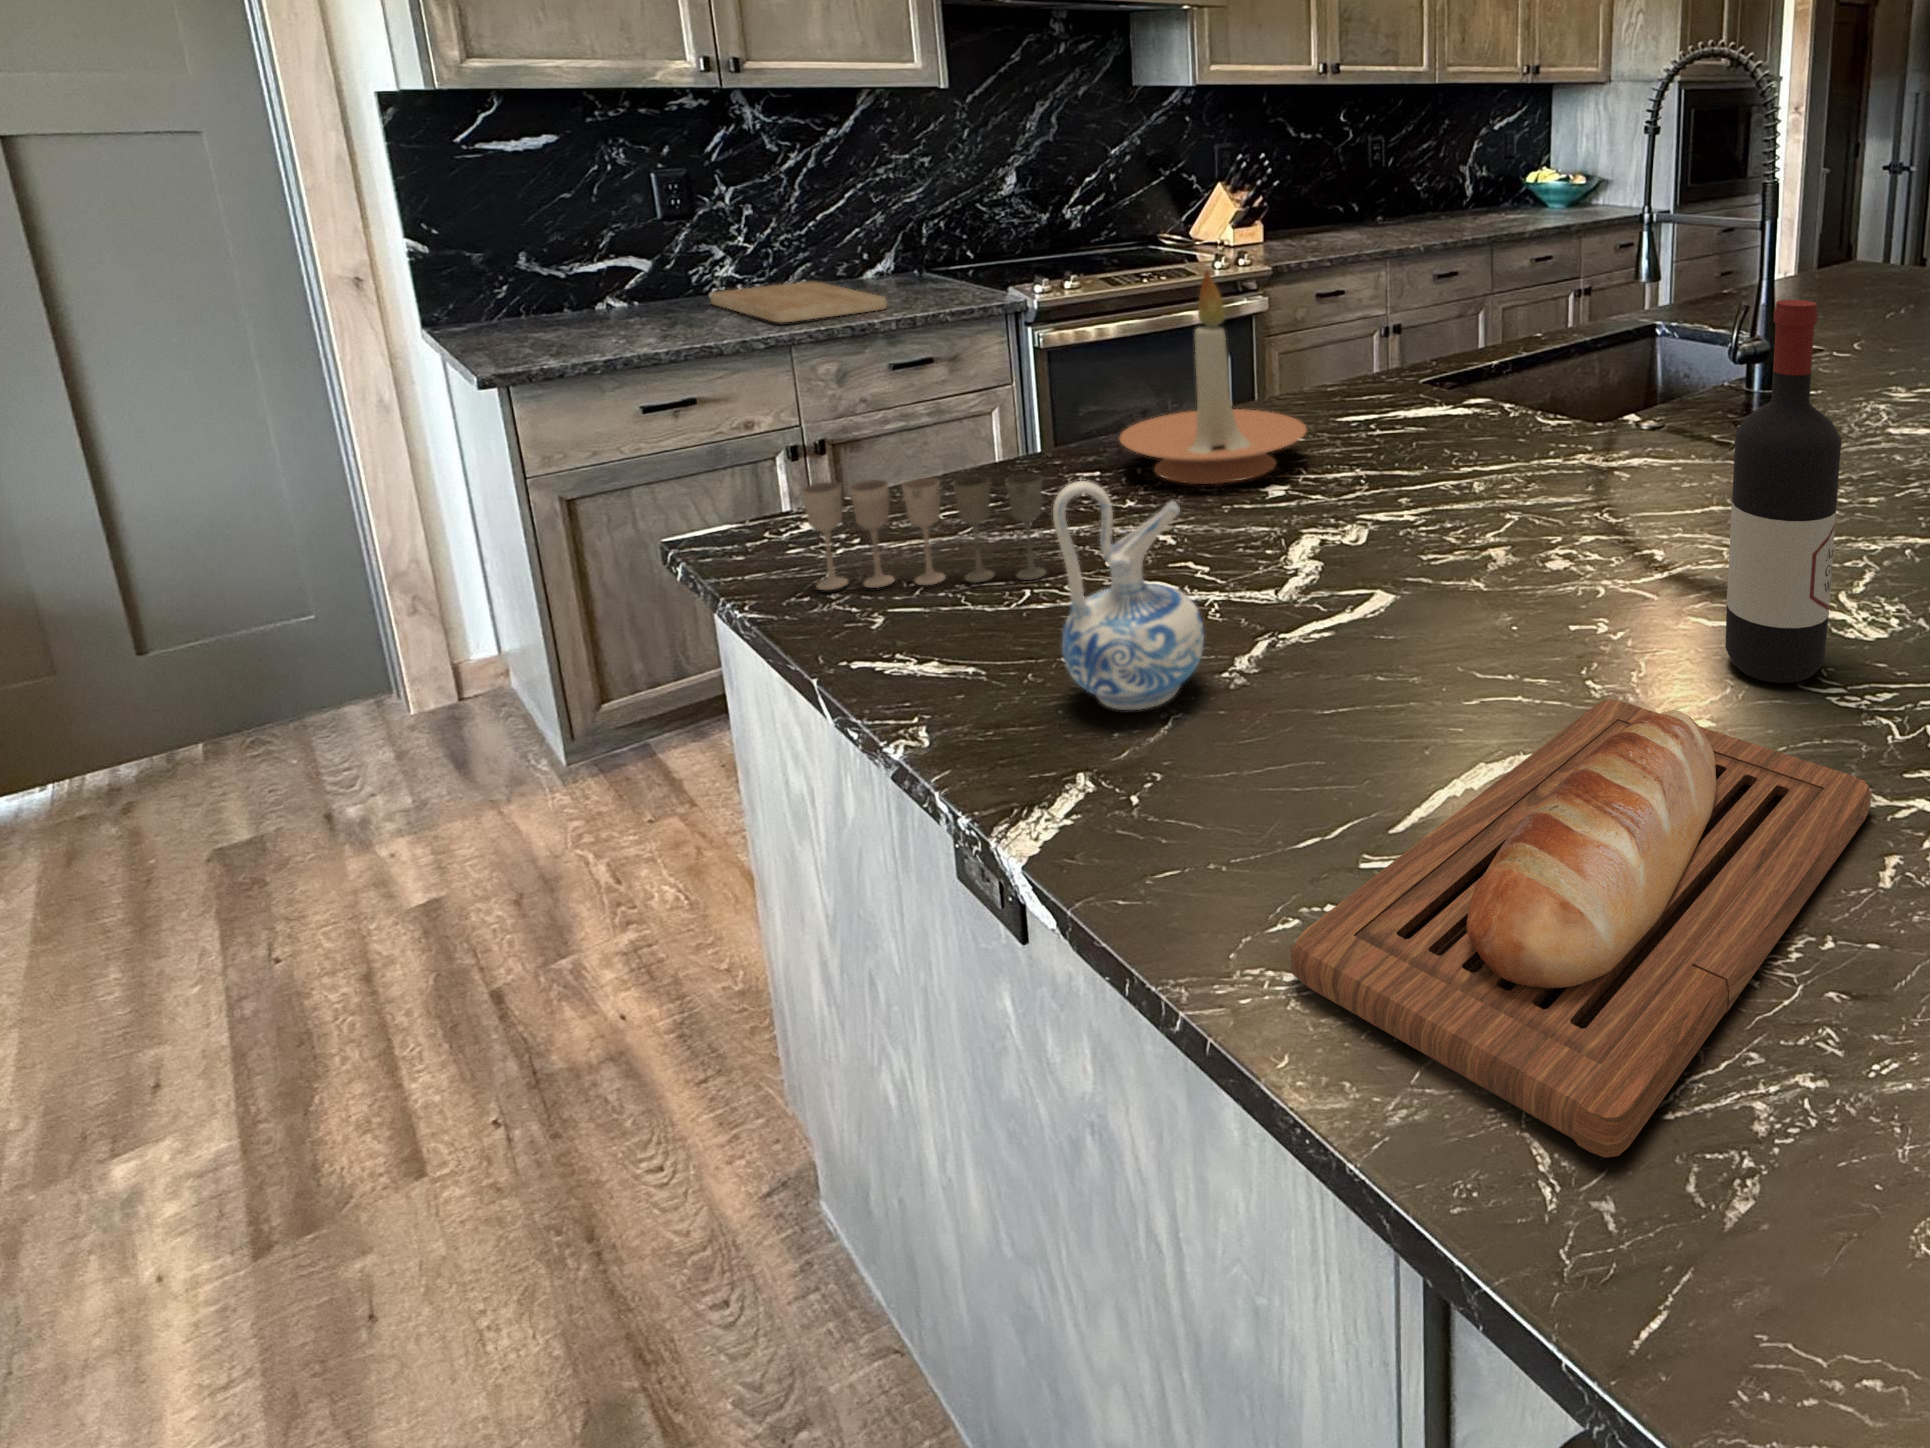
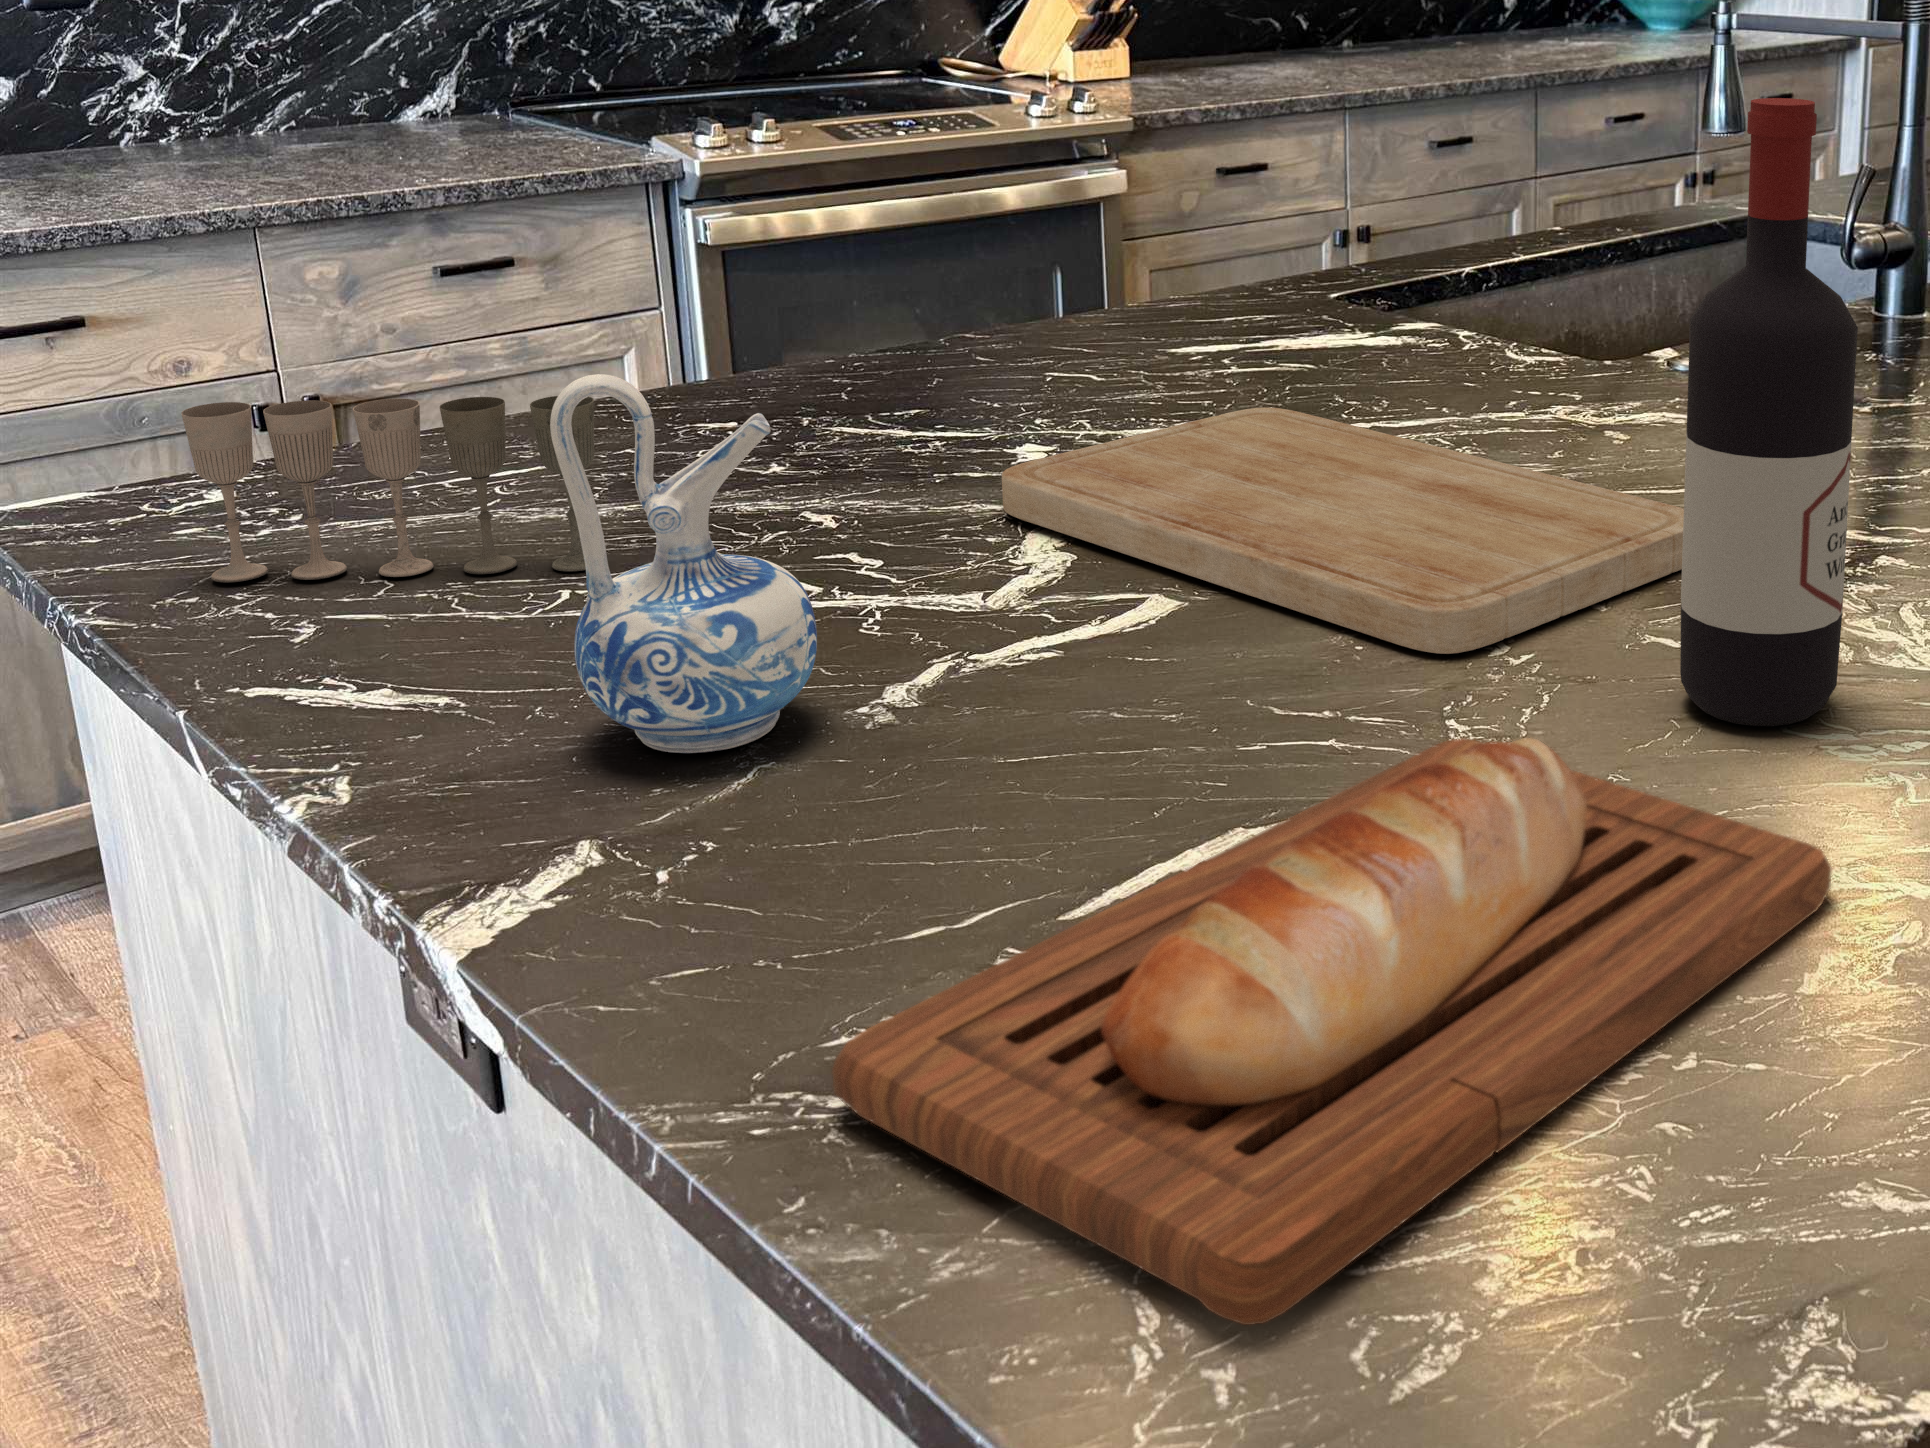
candle holder: present [1120,270,1306,484] -> none [767,73,1090,437]
cutting board: present [710,281,887,322] -> present [1002,408,1684,654]

